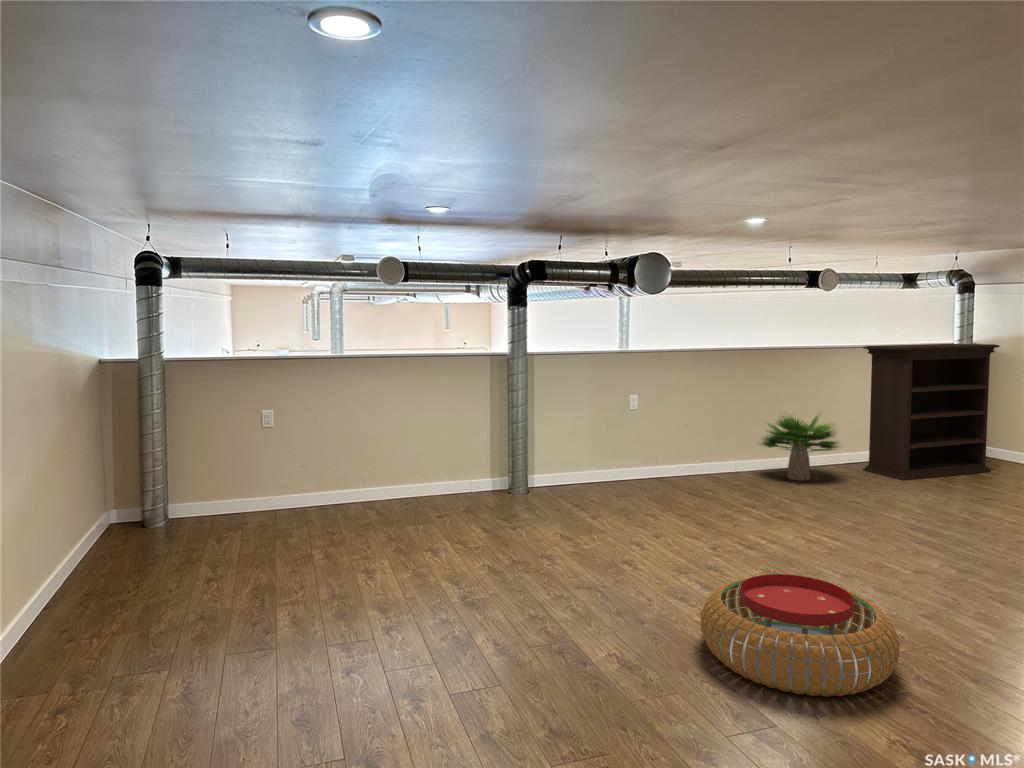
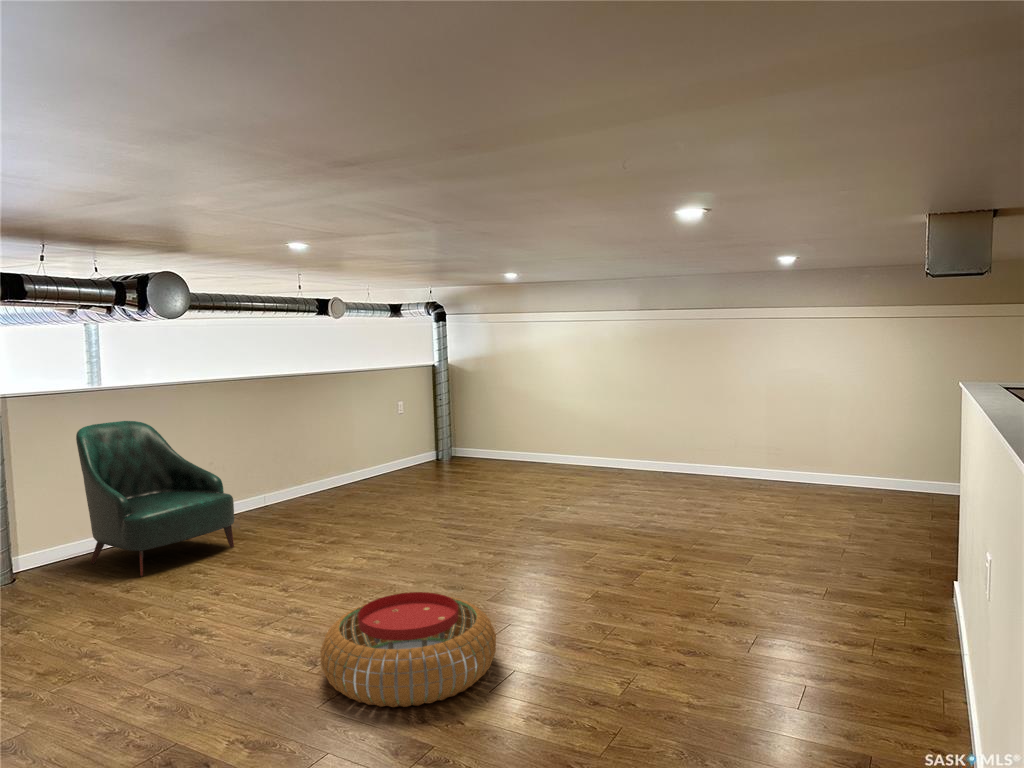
bookshelf: present [863,344,1000,481] -> none [374,365,474,489]
armchair: none [575,380,691,510] -> present [76,421,234,577]
potted plant: present [760,412,839,480] -> none [286,433,370,504]

